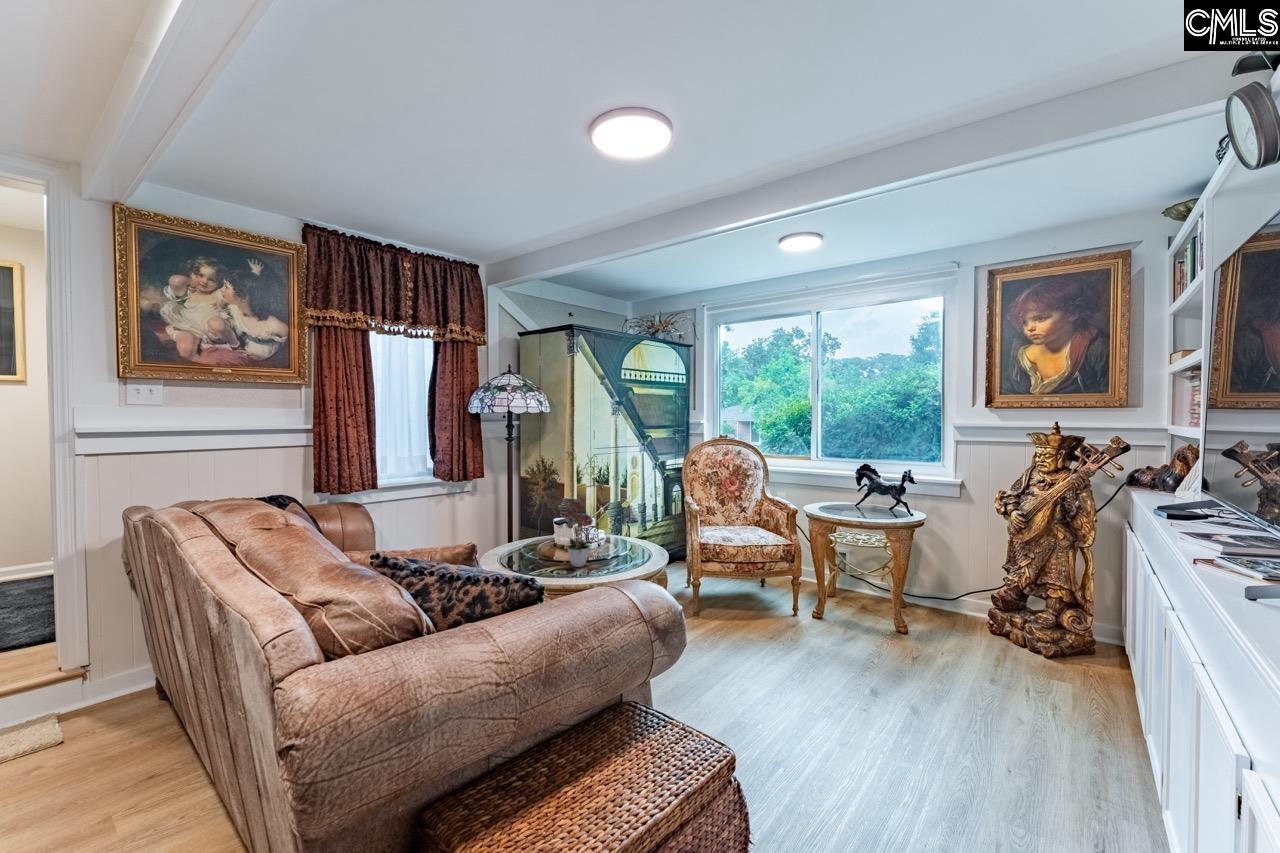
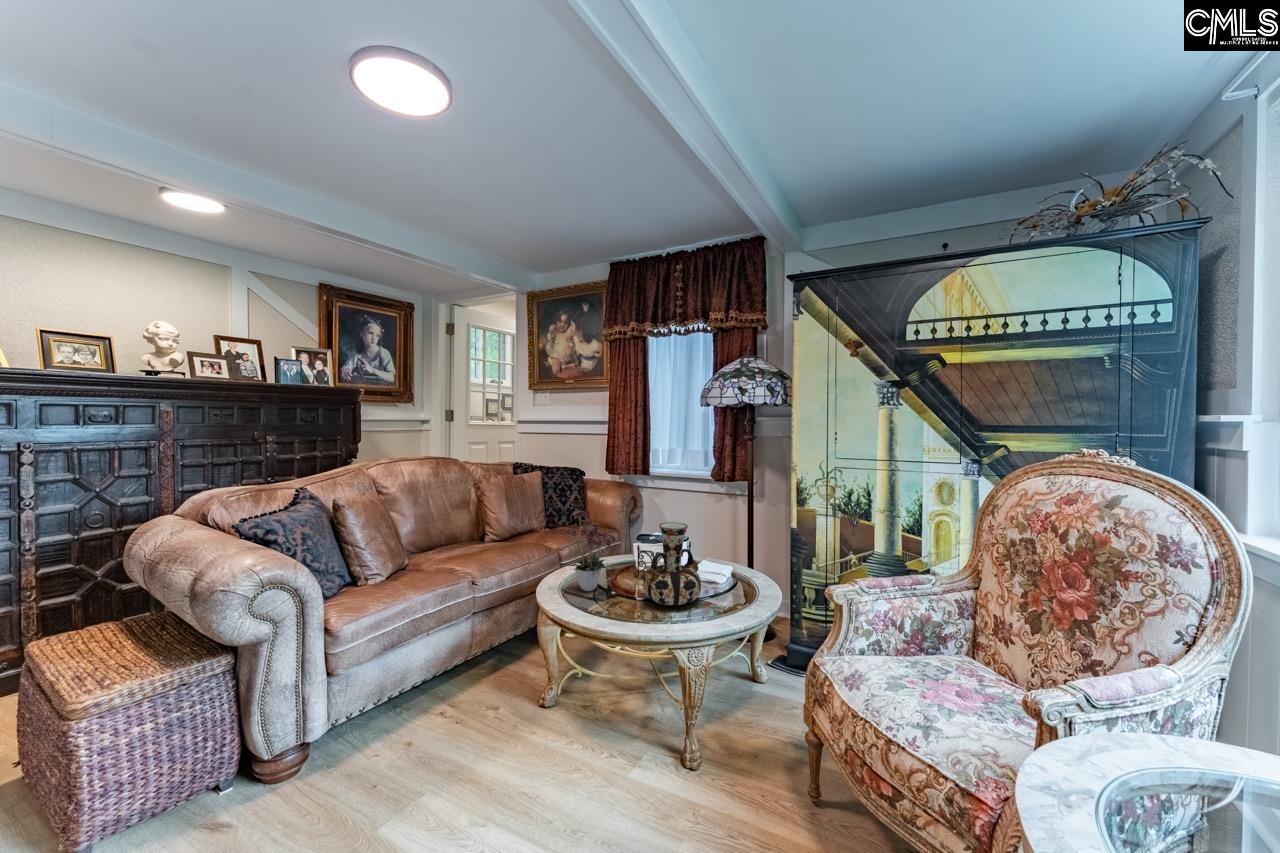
vase: none [600,496,641,553] -> present [643,522,701,606]

